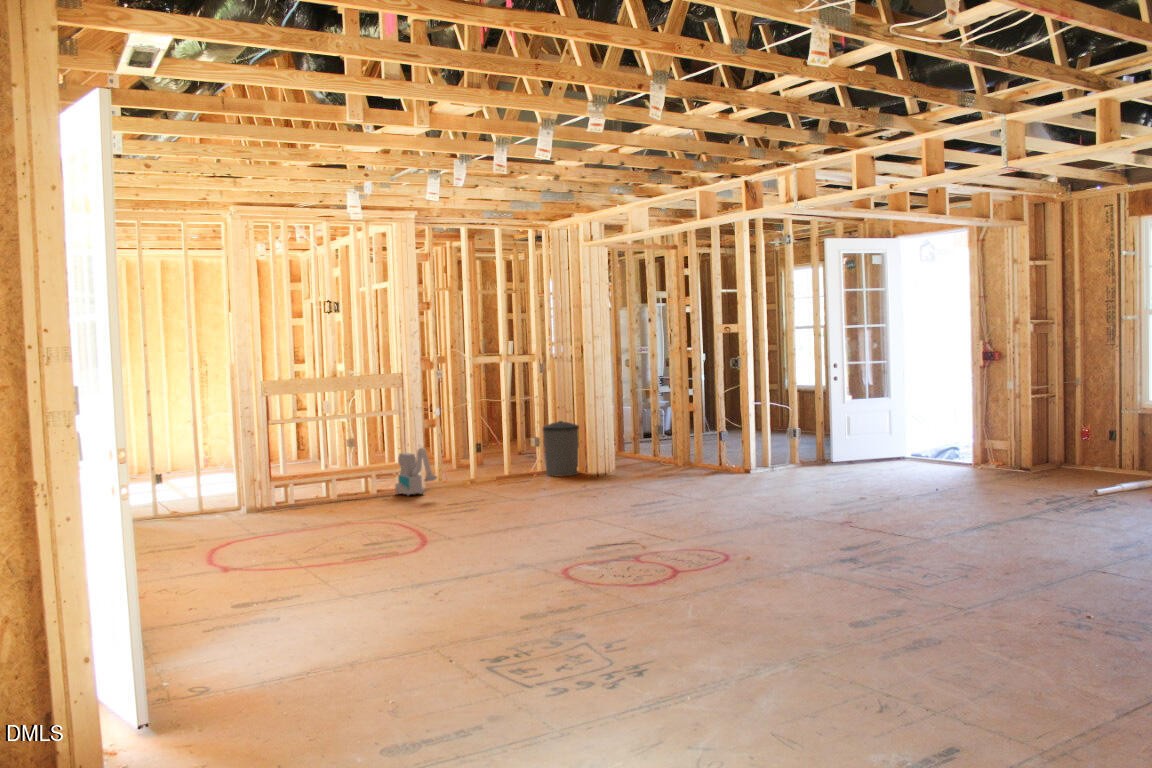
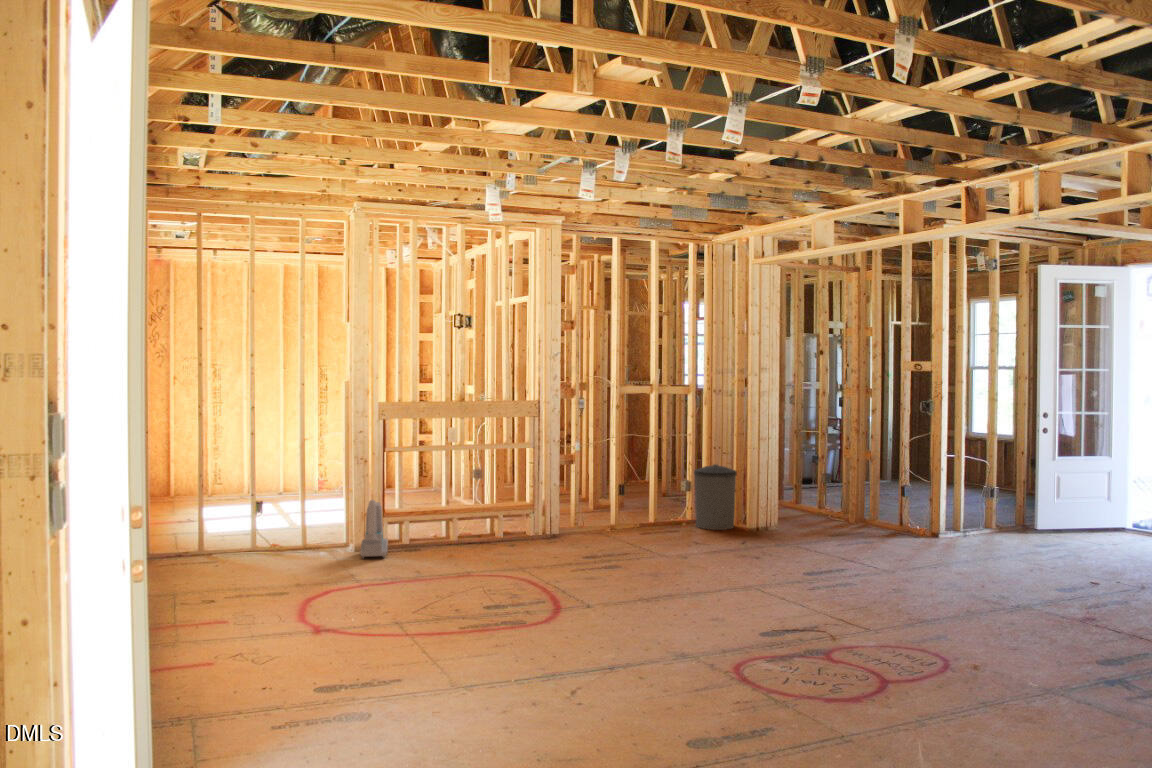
vacuum cleaner: present [395,448,437,496] -> present [360,500,388,558]

